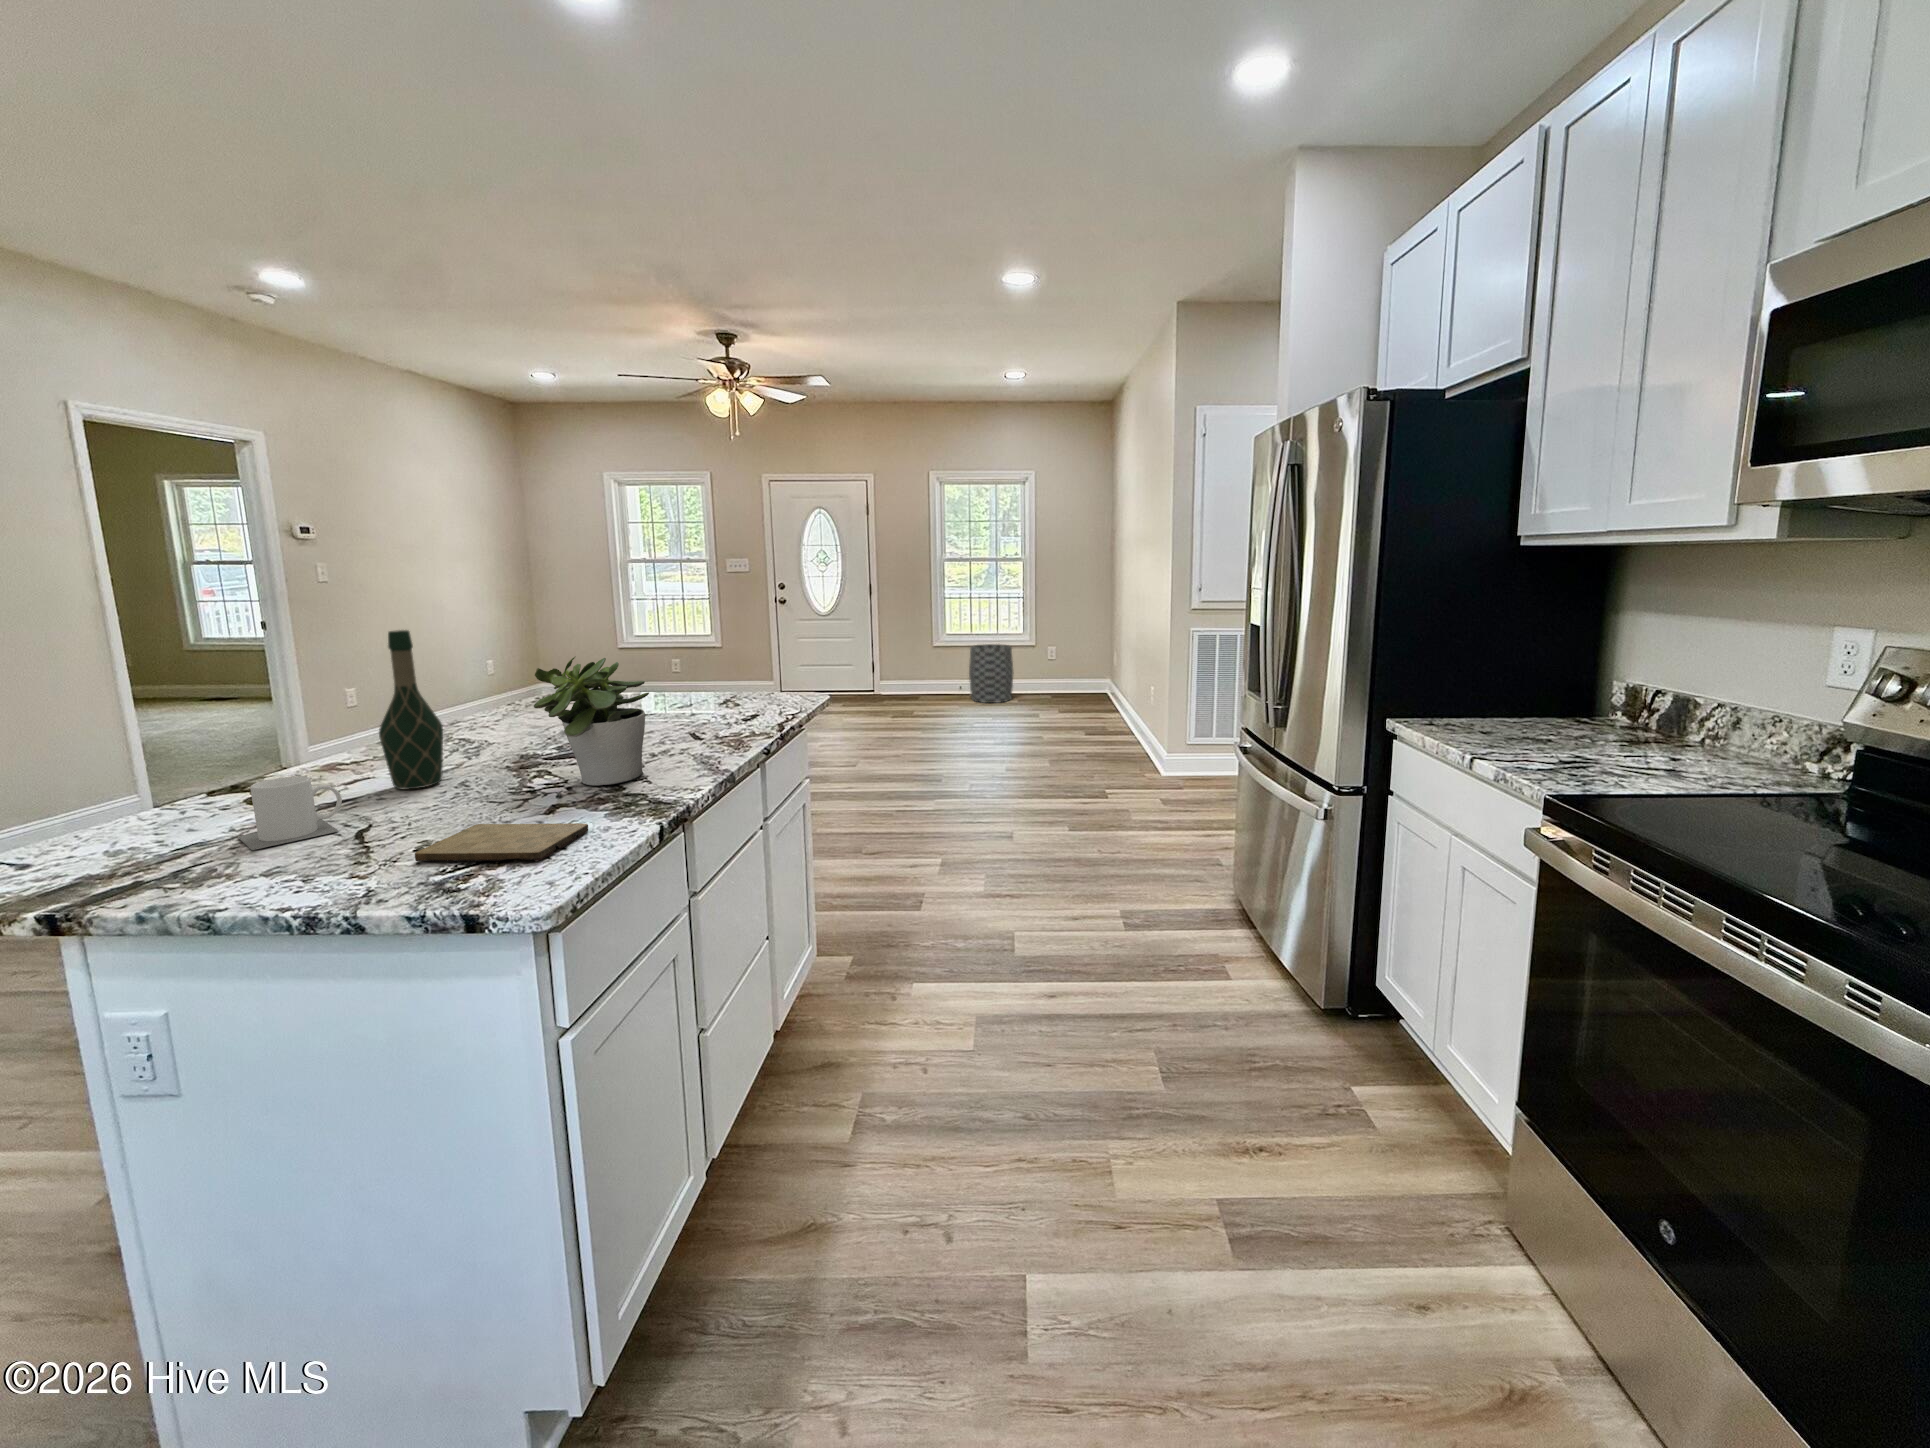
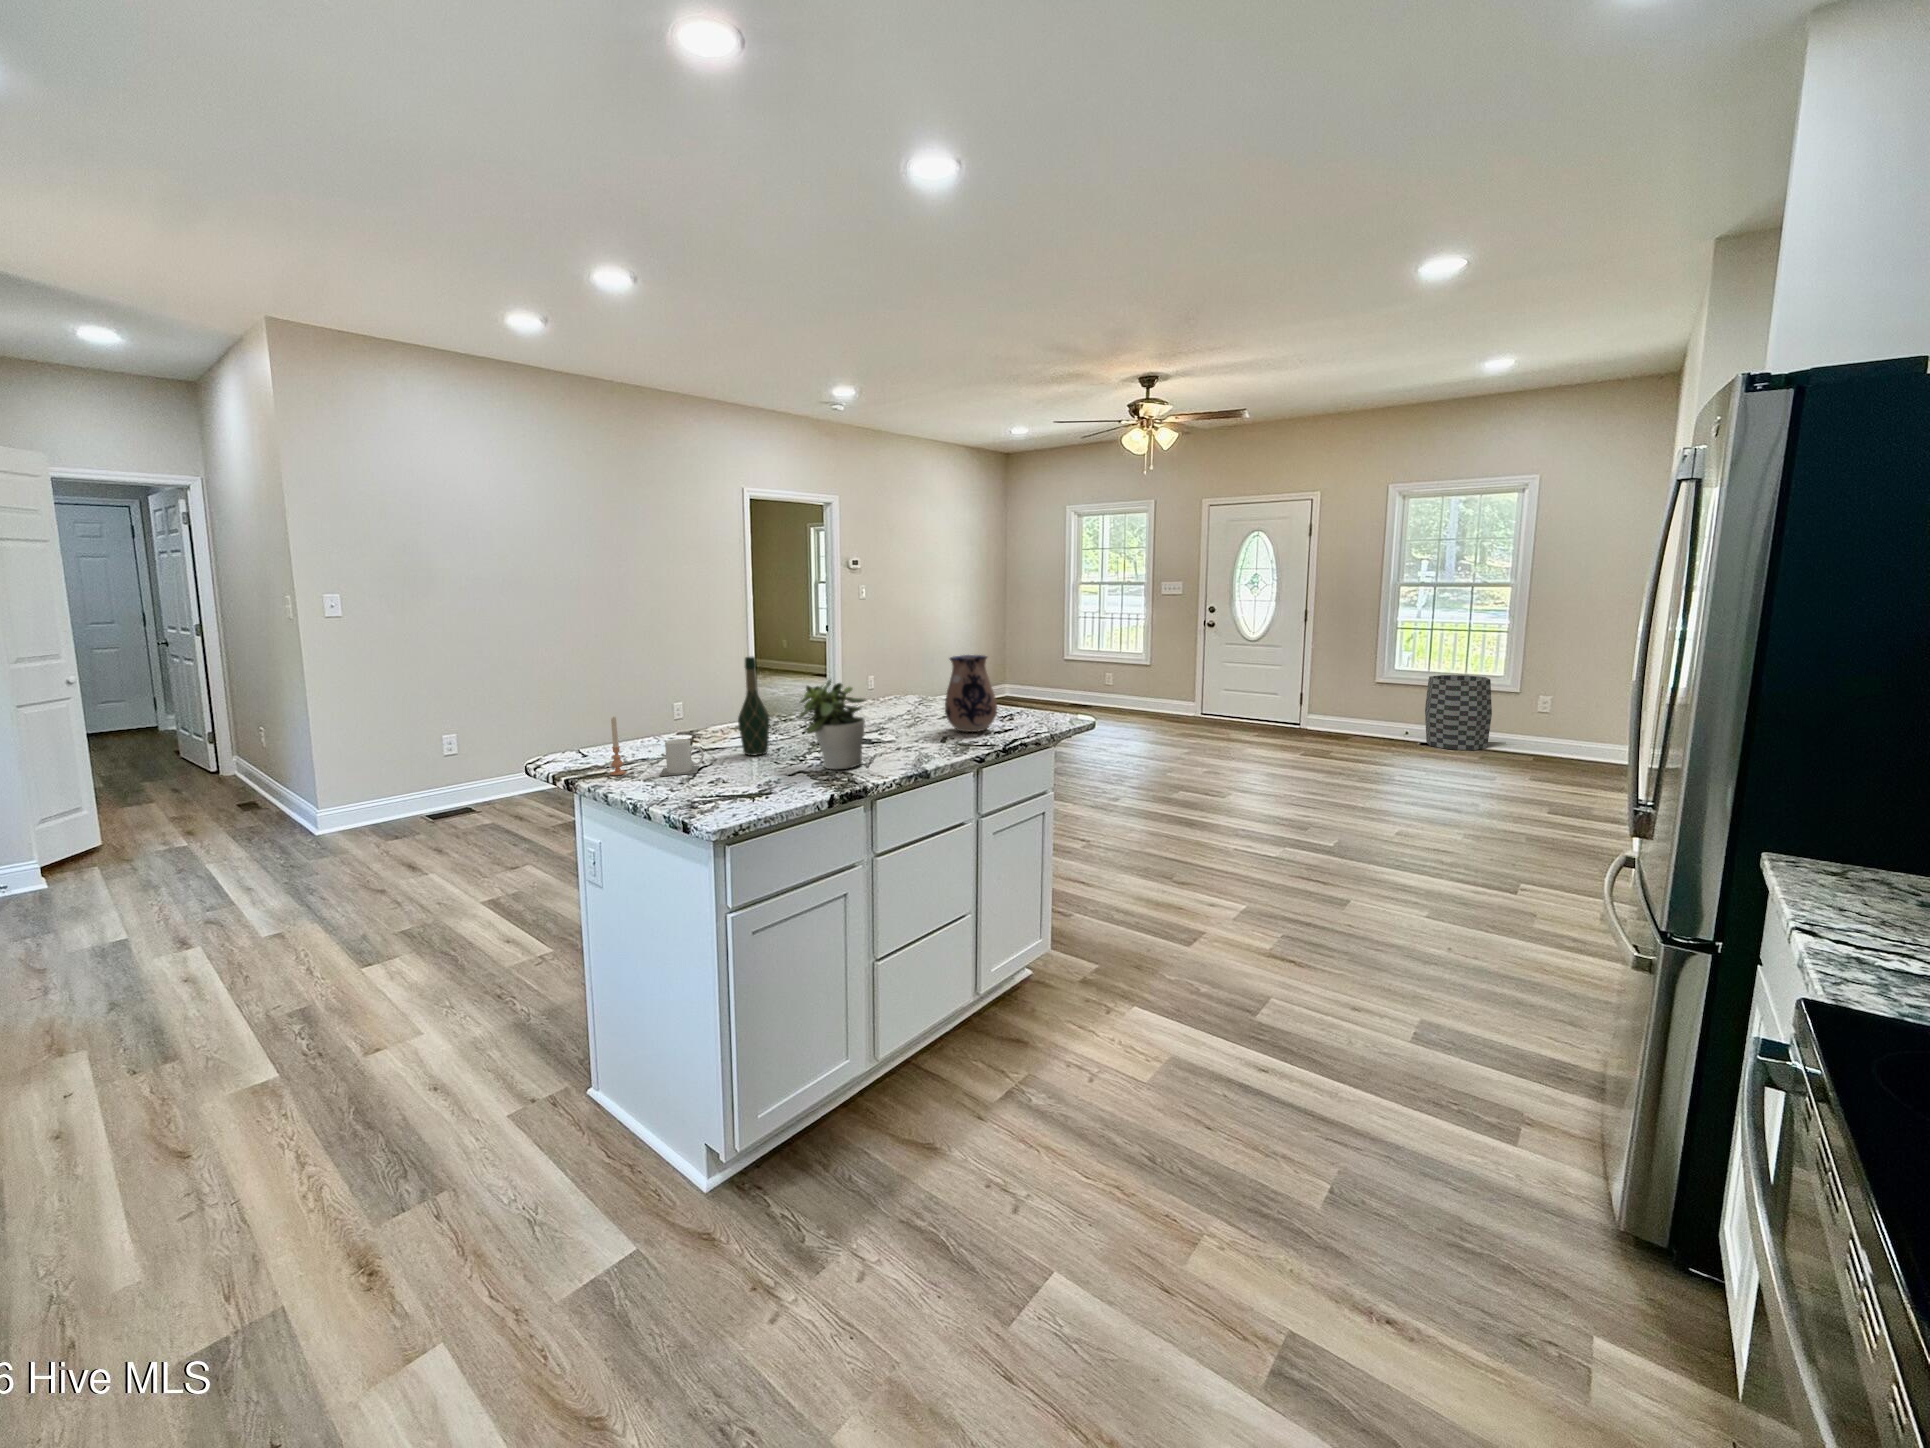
ceramic pitcher: none [684,625,753,719] -> present [945,655,997,732]
candle: none [93,753,143,871] -> present [610,717,626,775]
cutting board: present [415,823,588,862] -> none [701,781,786,807]

